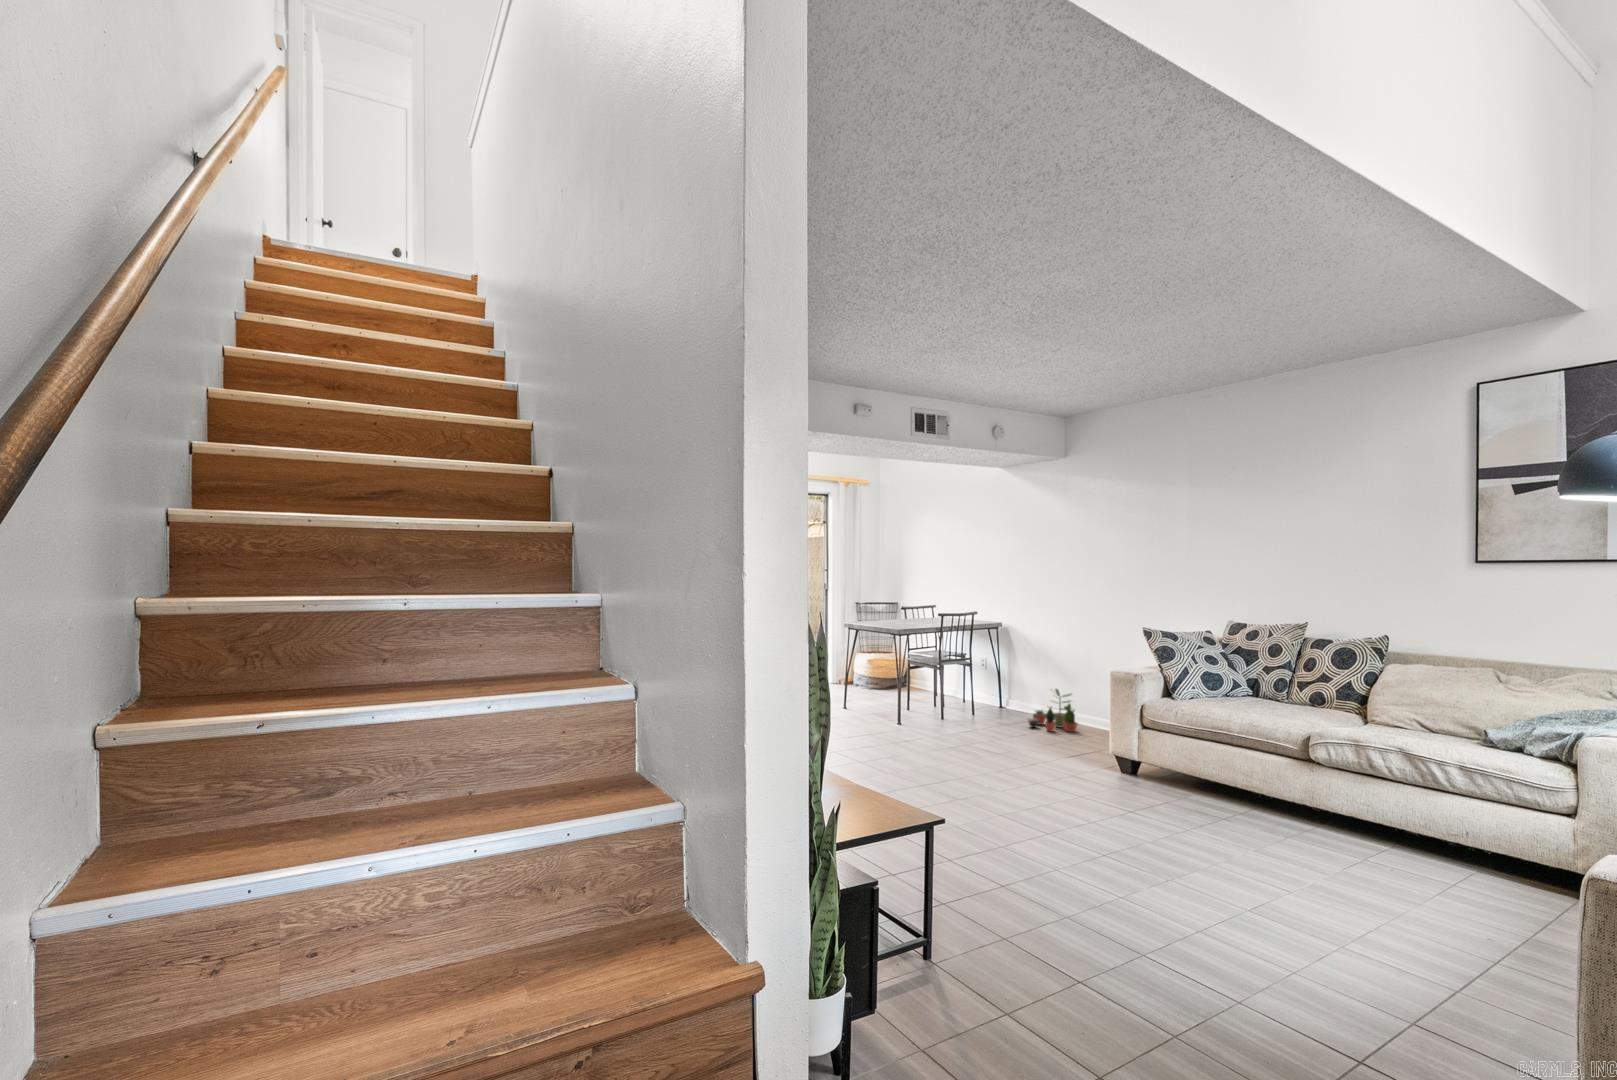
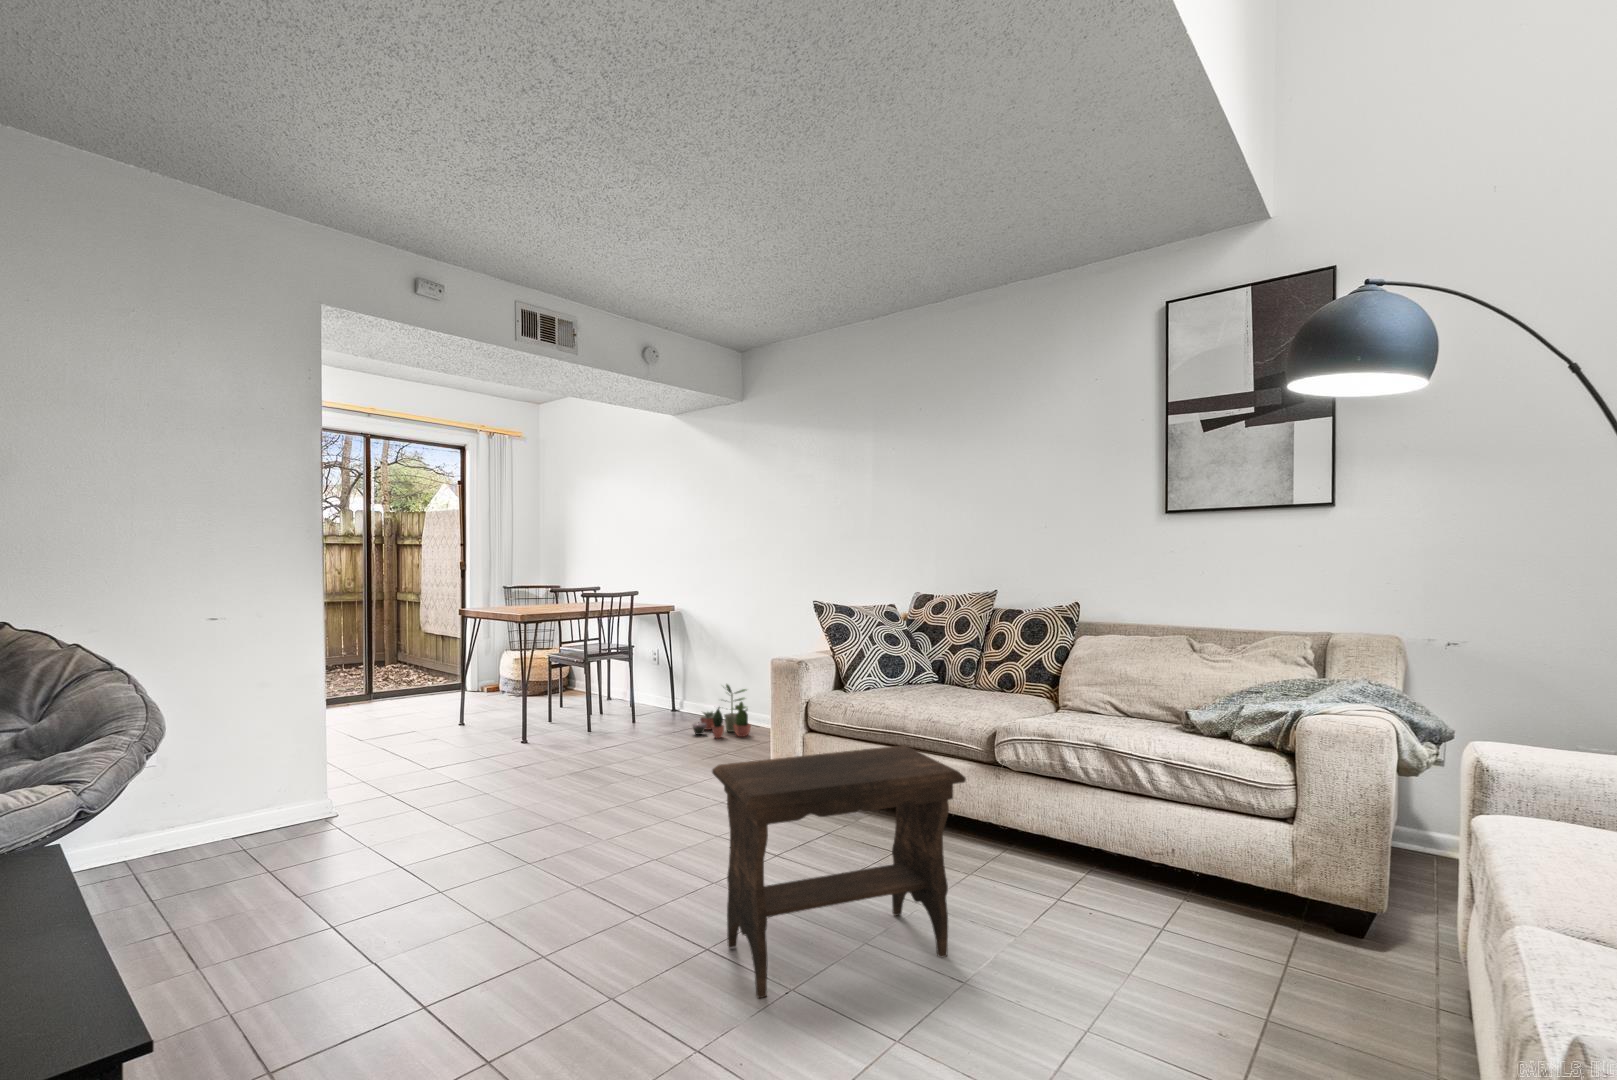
footstool: none [1100,736,1287,881] -> present [712,745,966,998]

